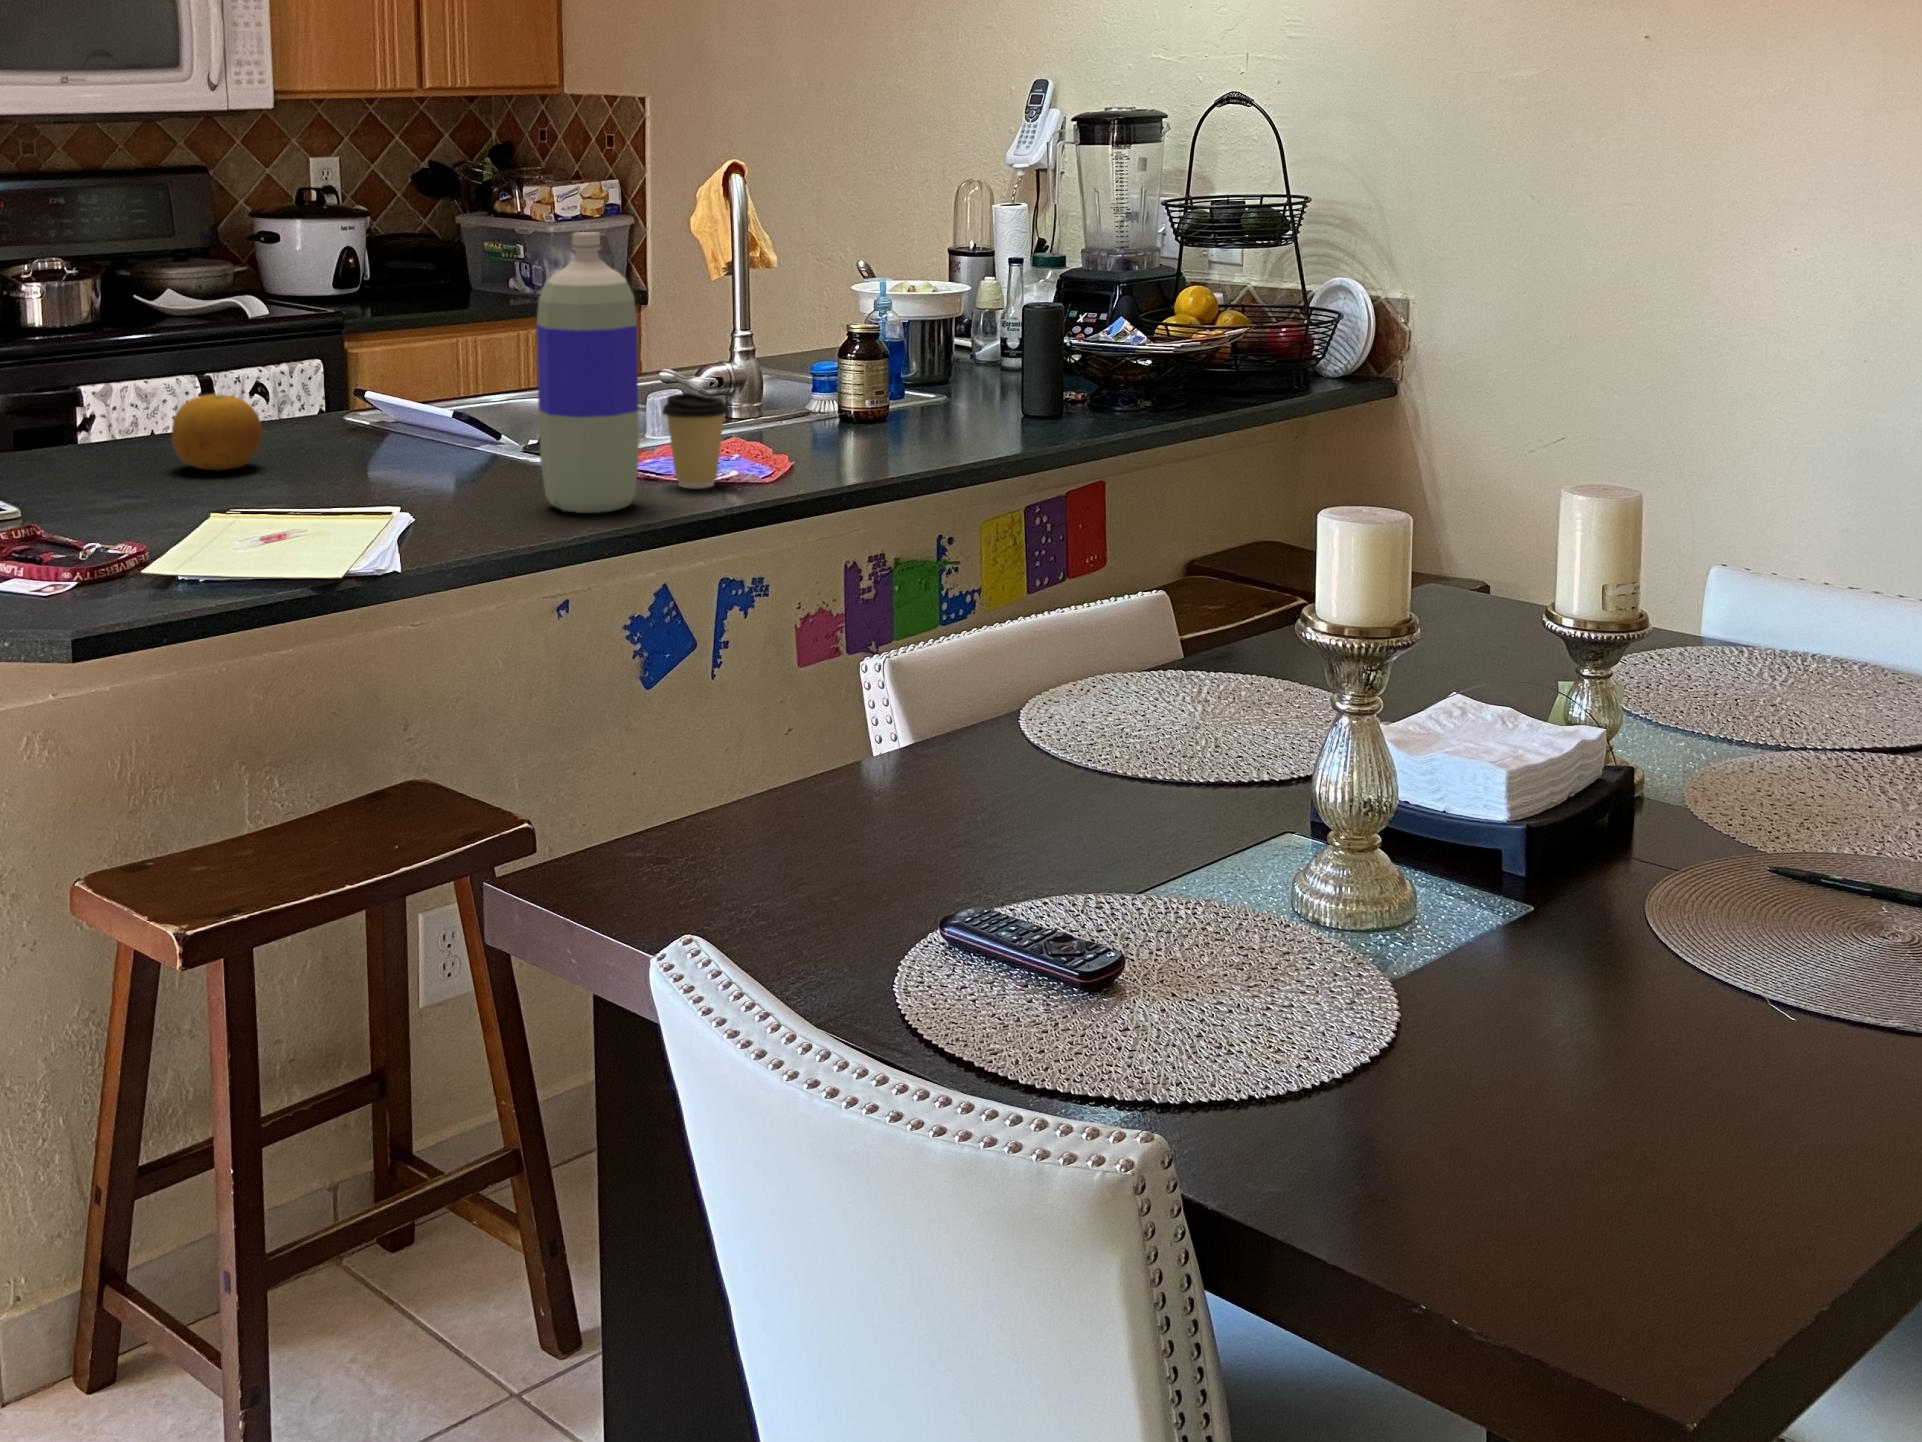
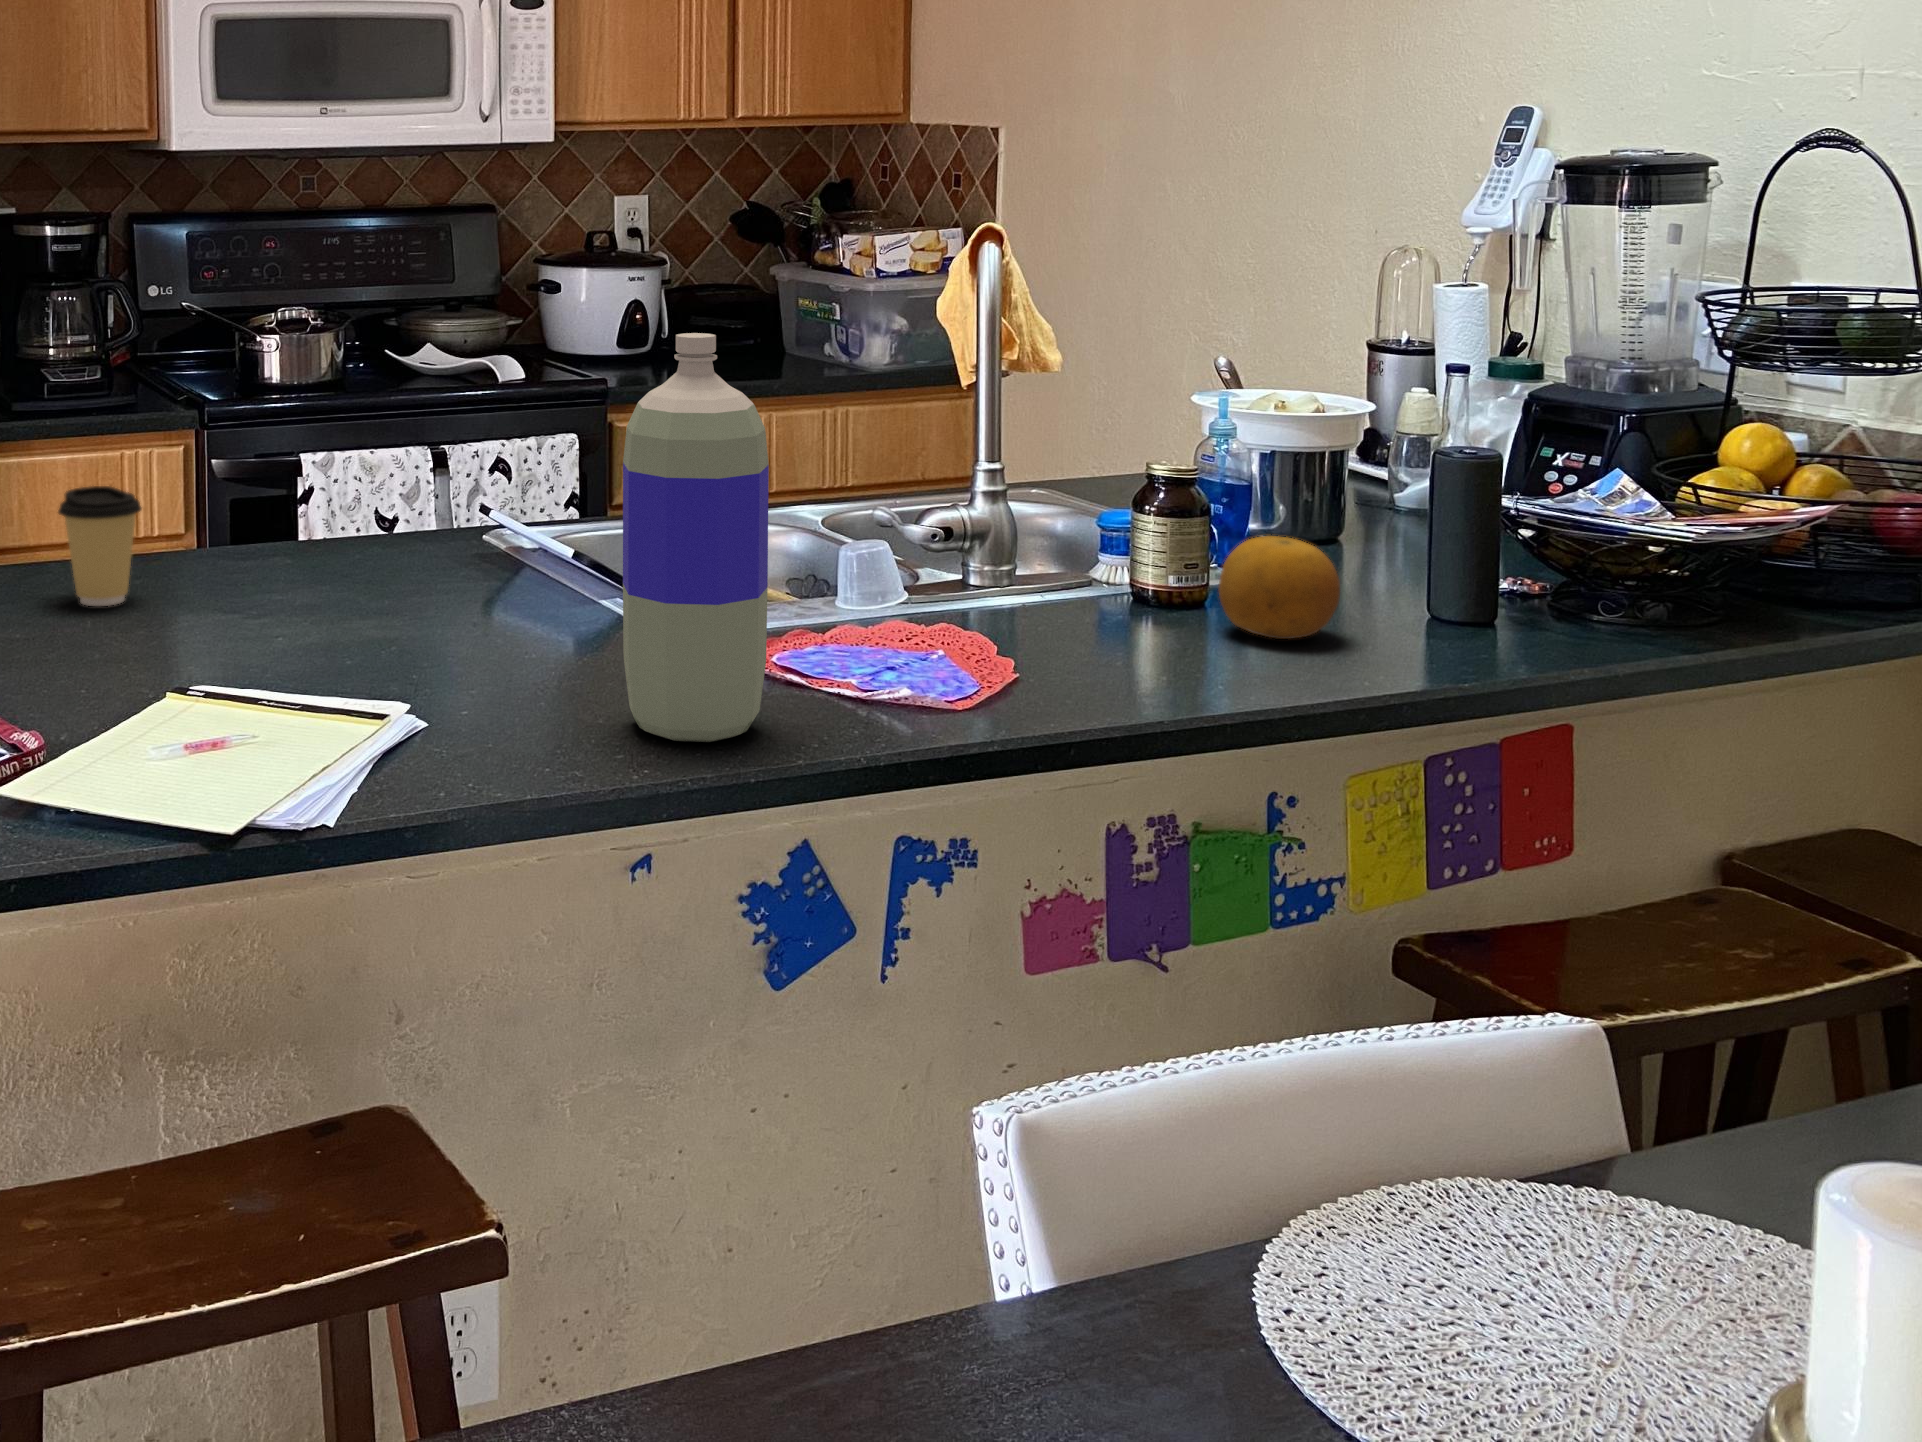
coffee cup: present [662,393,728,488] -> present [58,486,141,606]
fruit: present [172,394,262,471] -> present [1219,536,1340,639]

